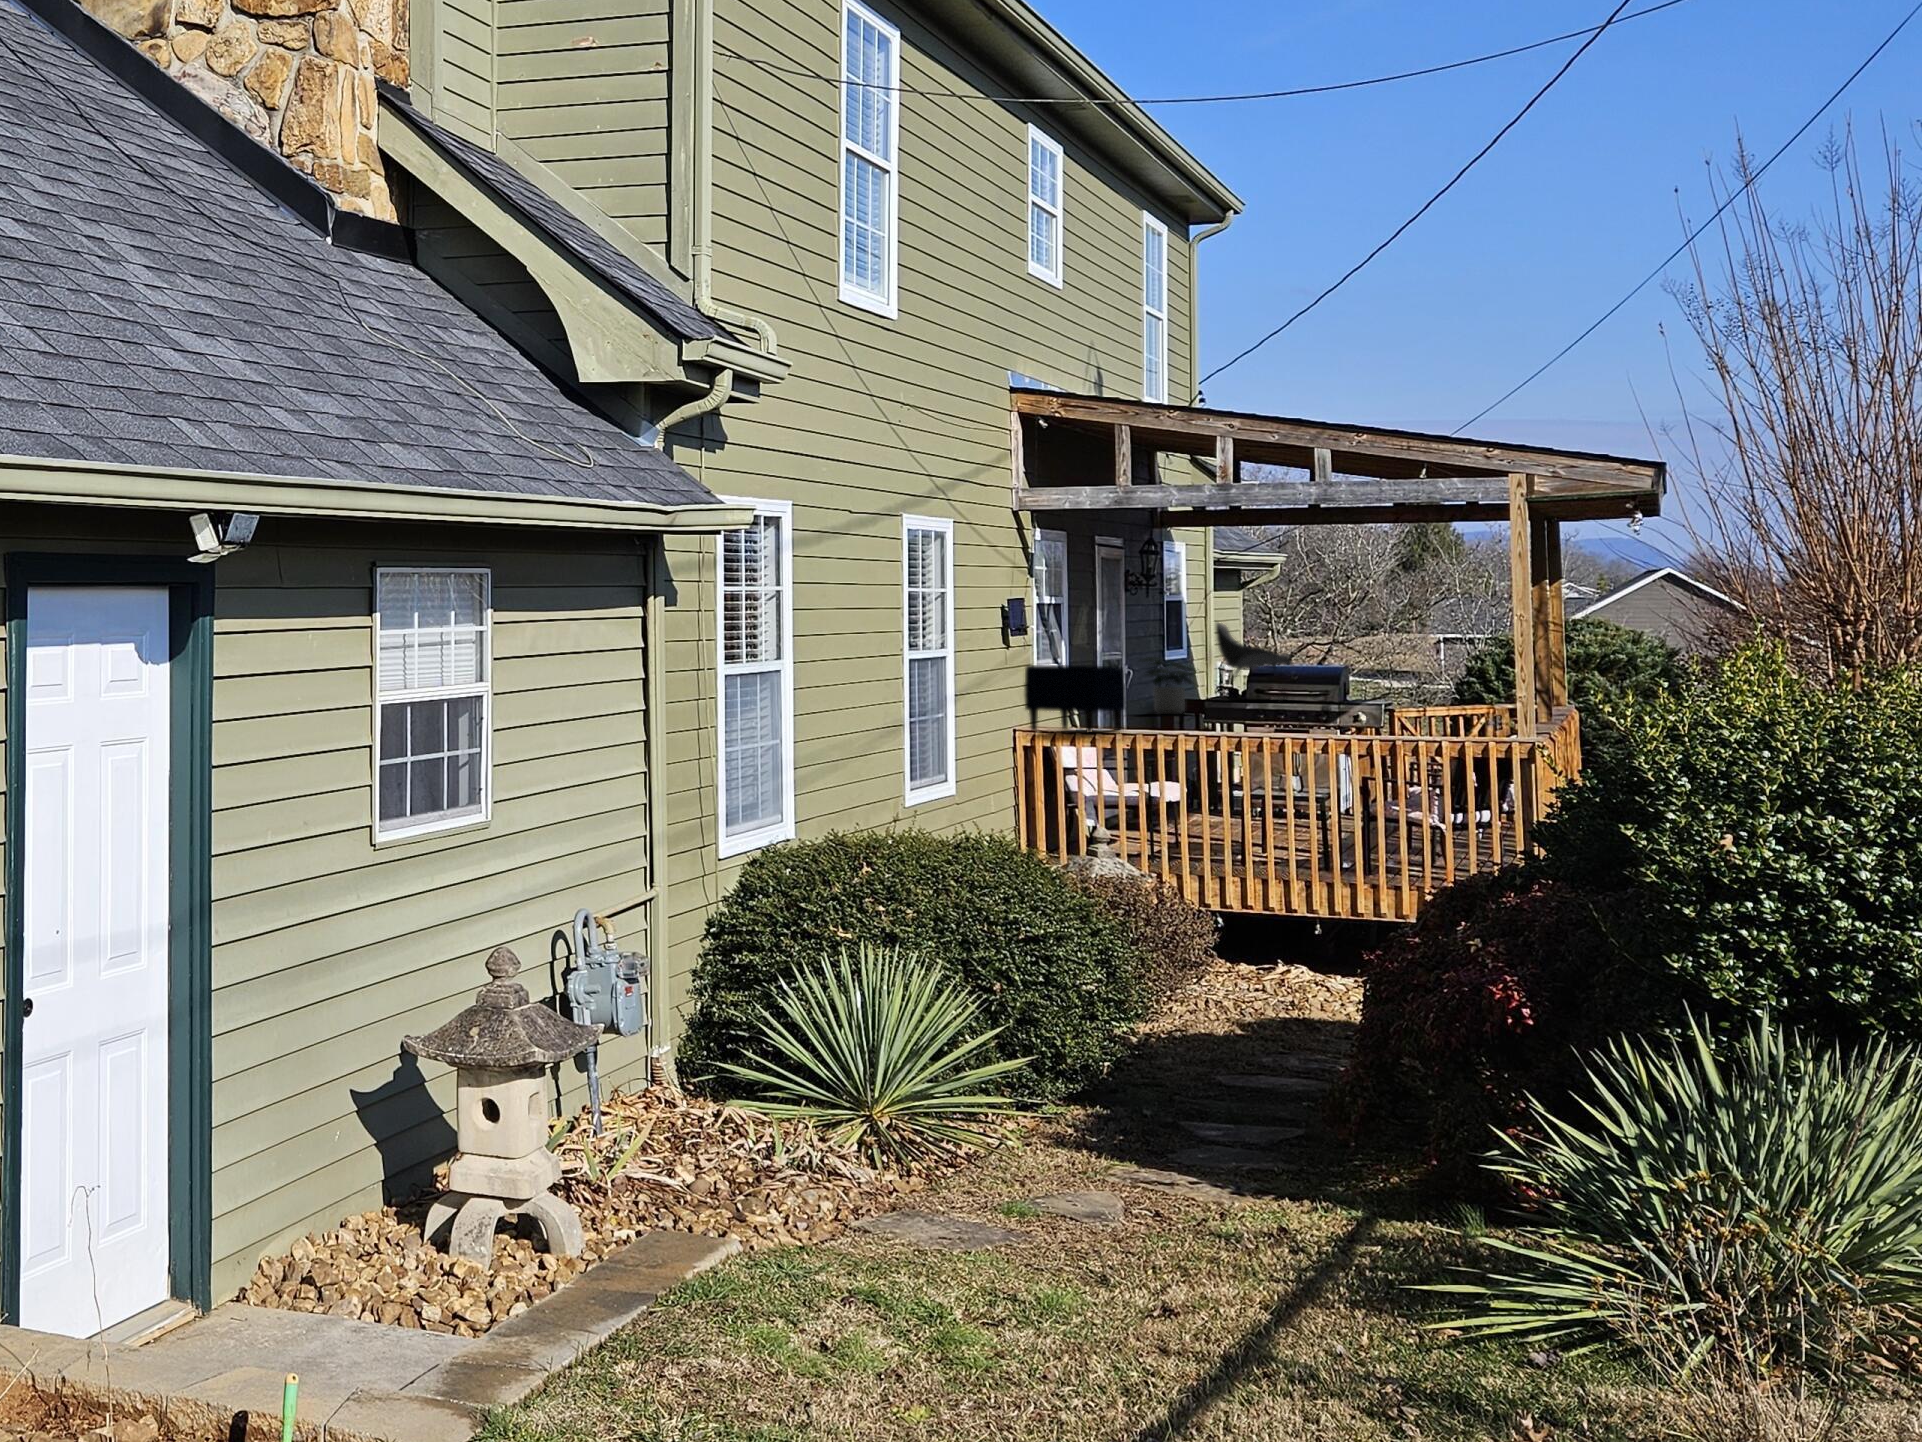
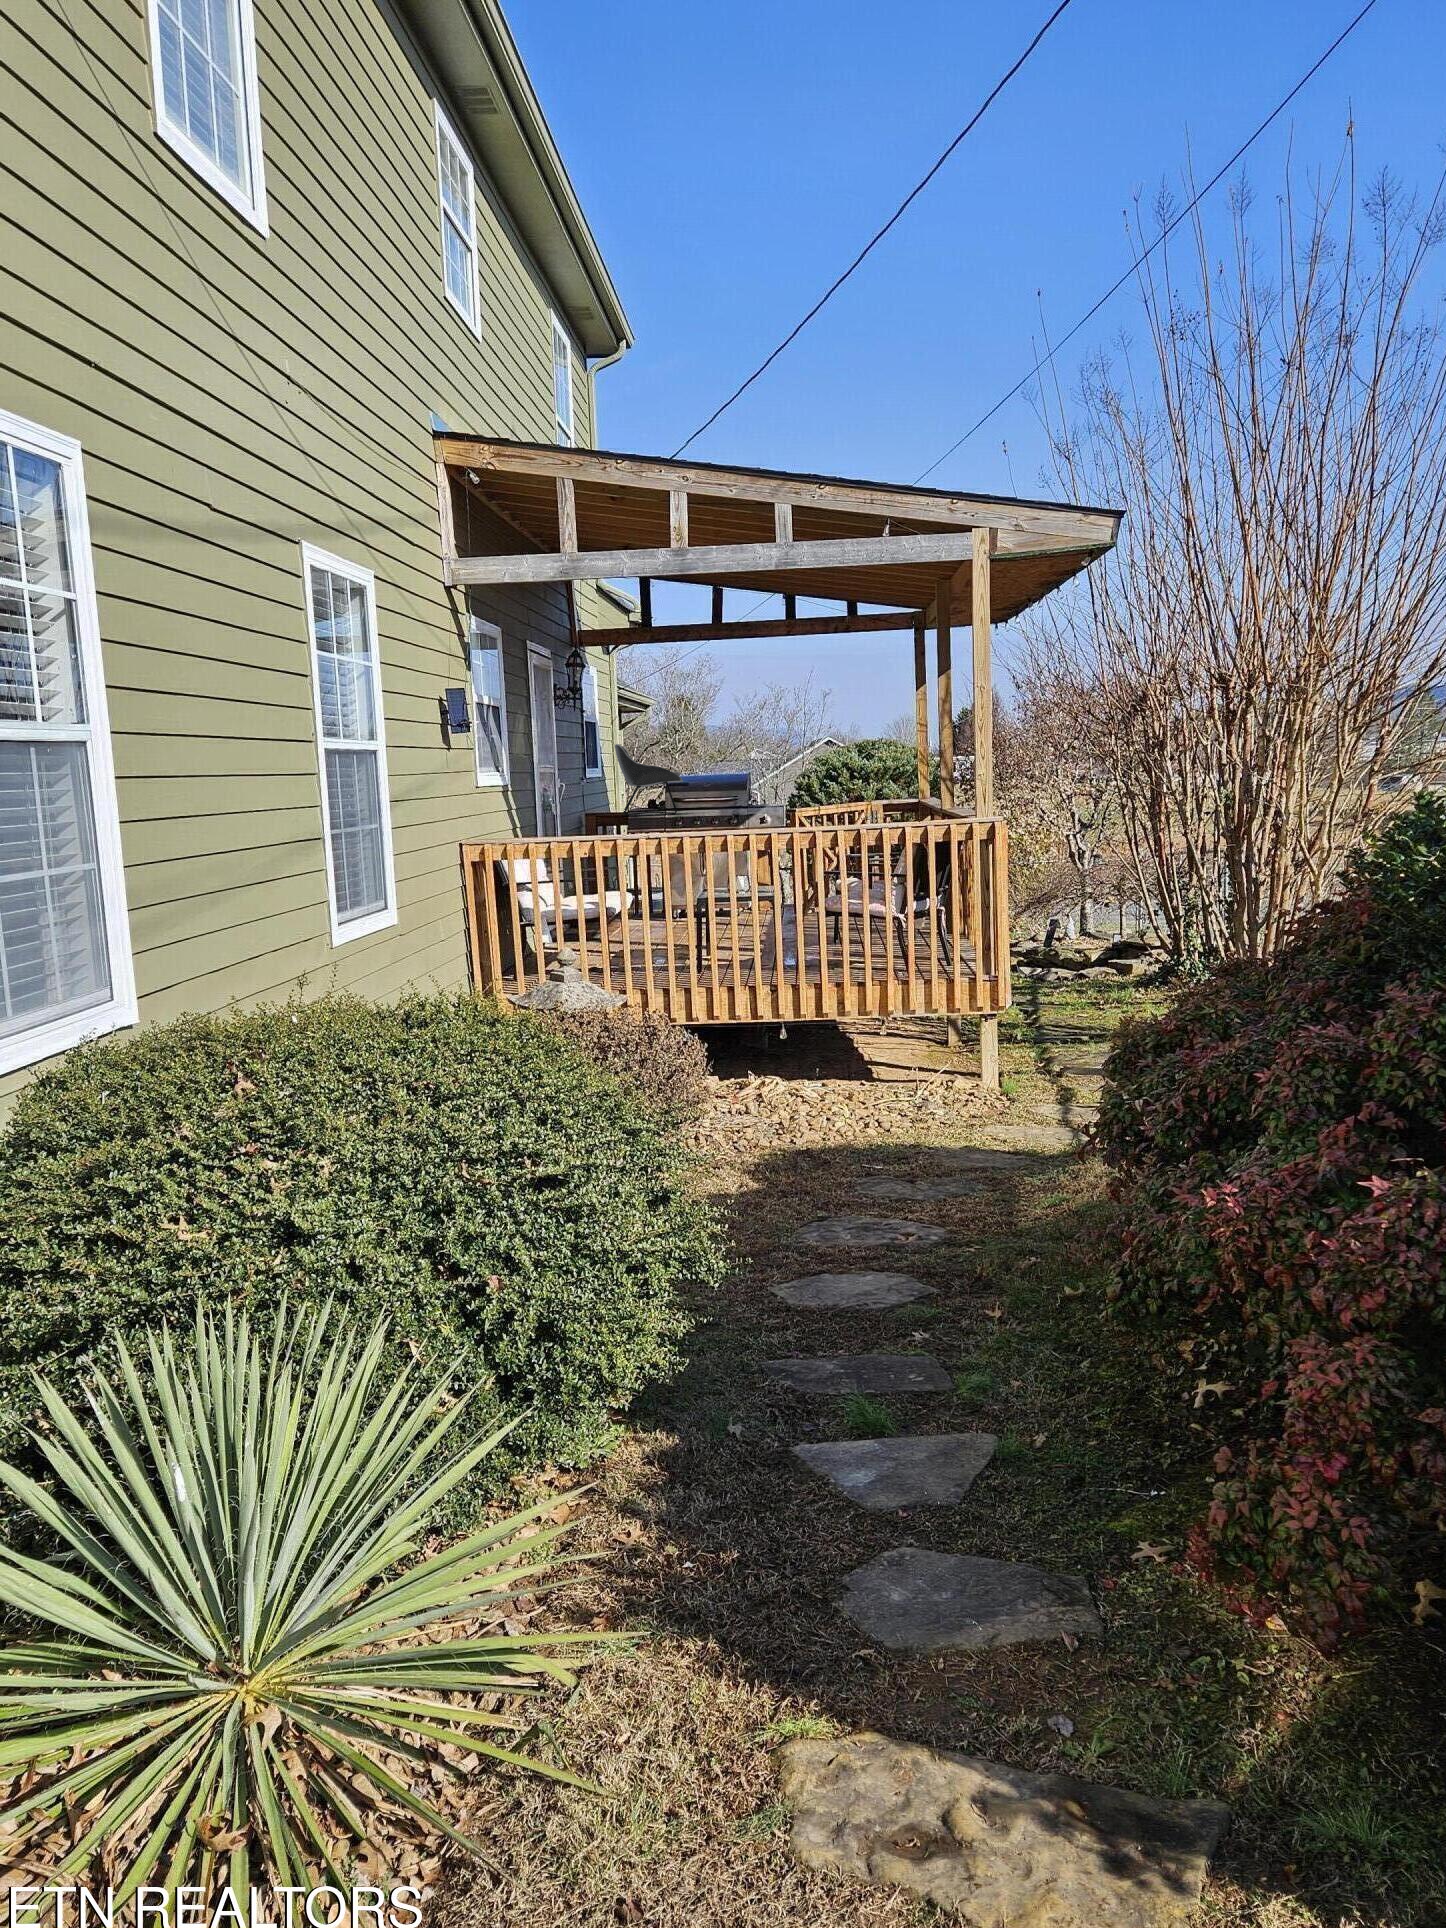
potted plant: present [1142,657,1197,714] -> none [564,770,622,826]
bench: present [1024,665,1125,733] -> none [467,765,570,844]

